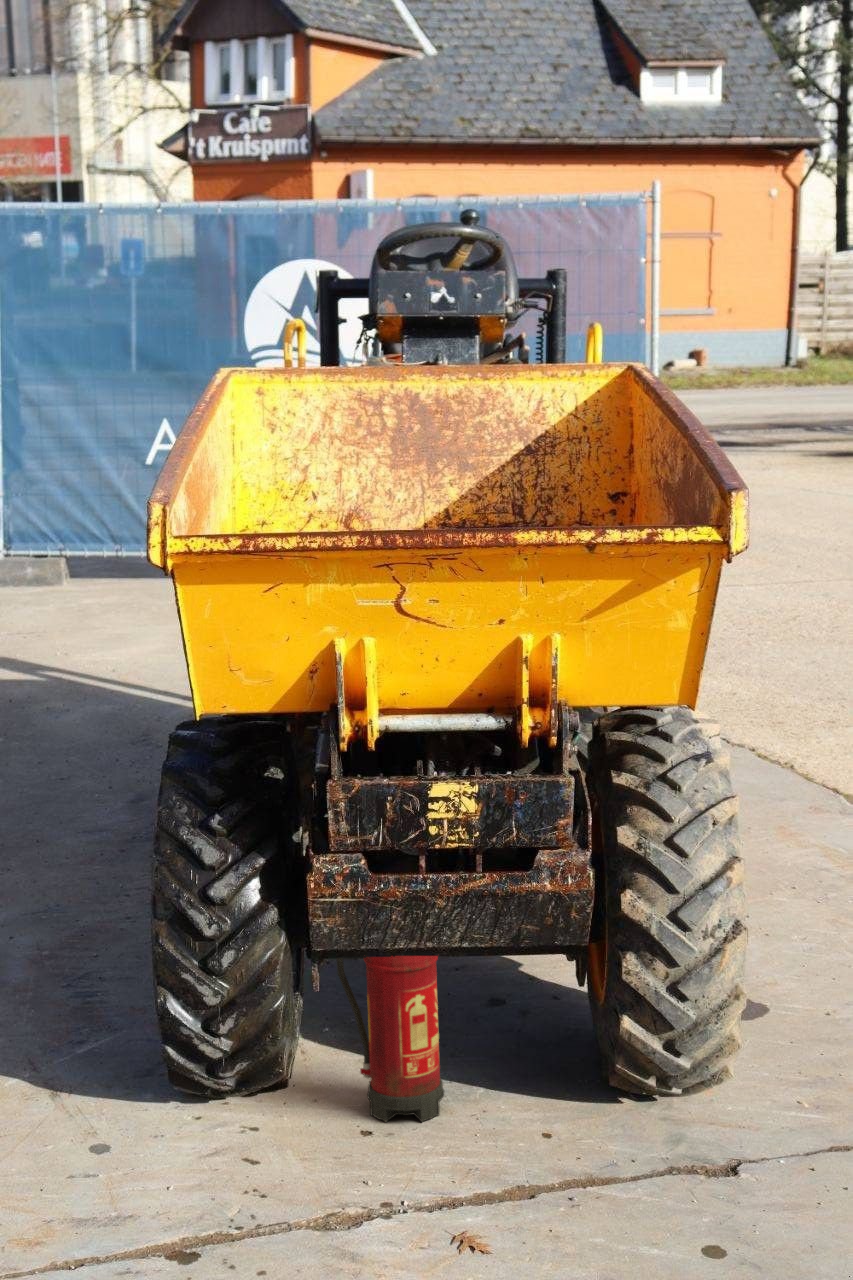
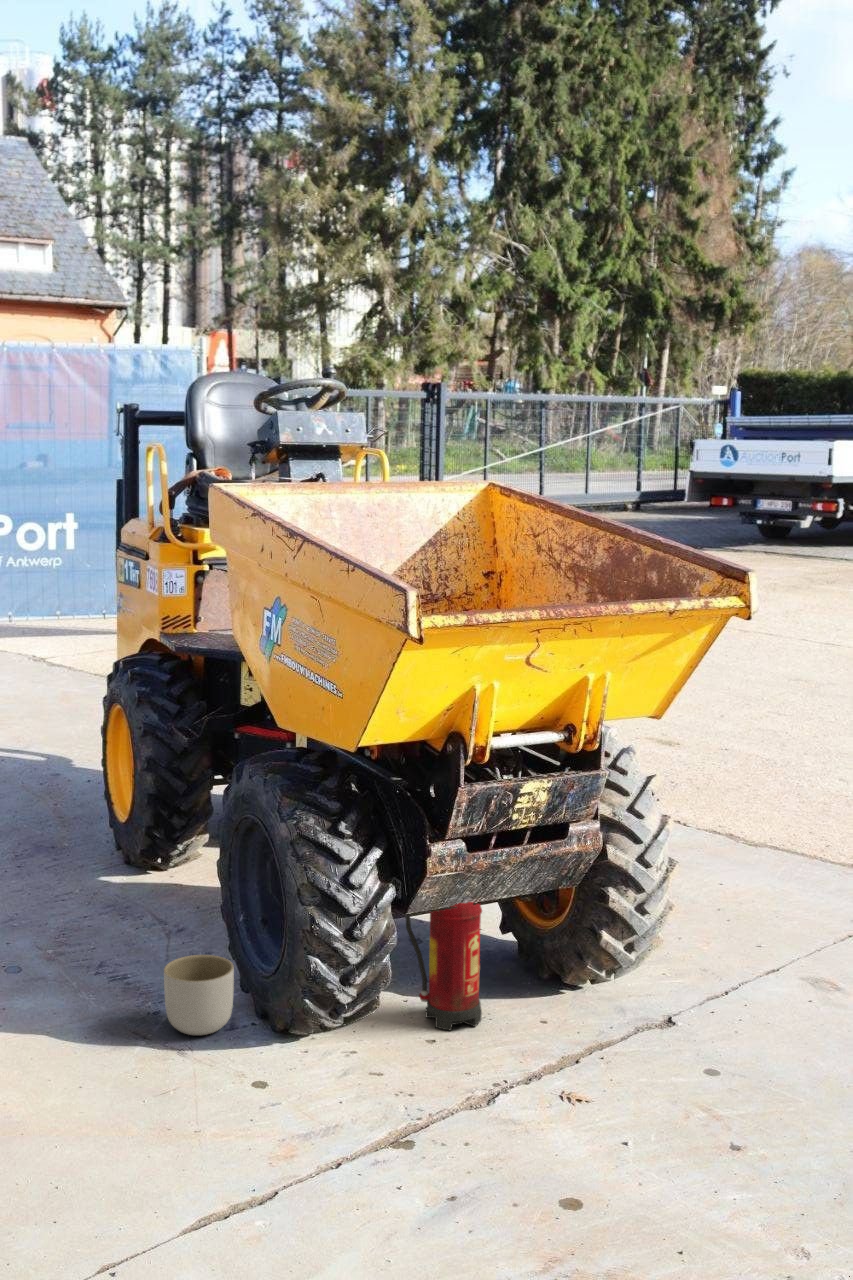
planter: none [50,977,141,1079] -> present [164,955,234,1035]

